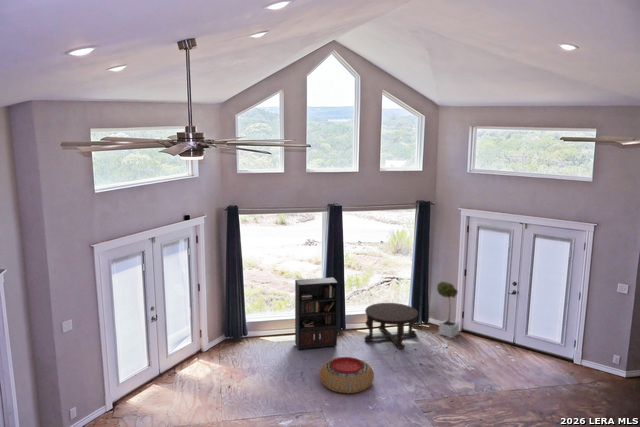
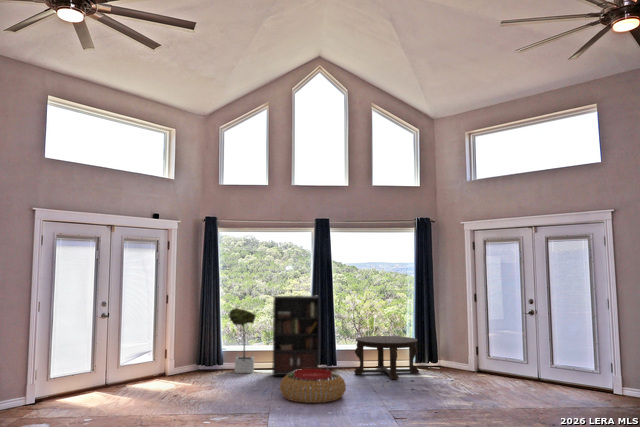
potted tree: present [437,282,459,338] -> present [229,308,256,373]

